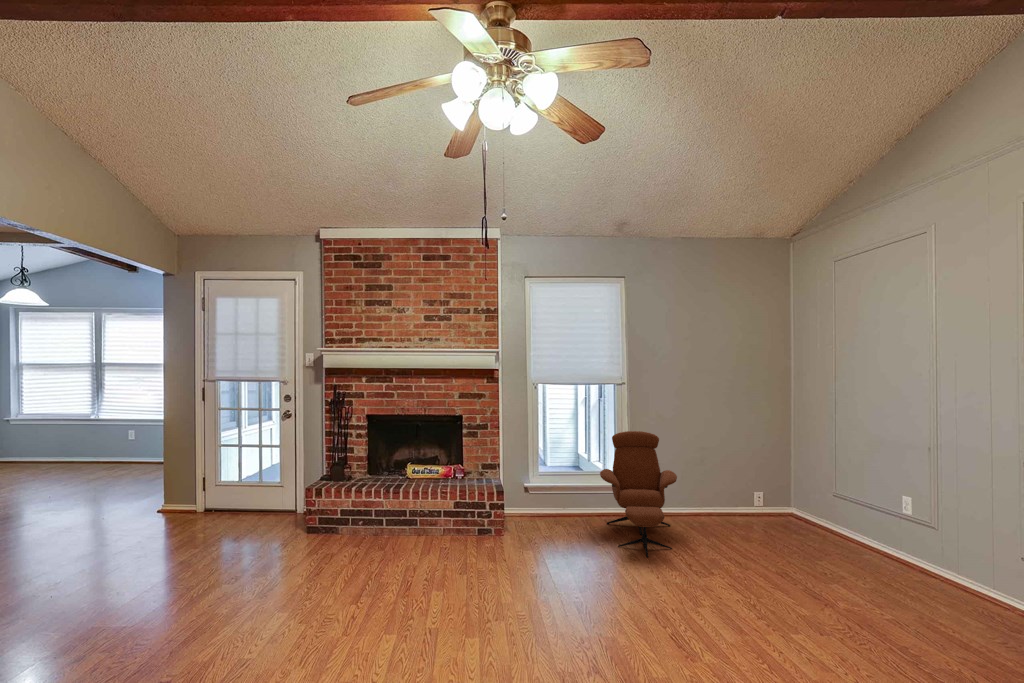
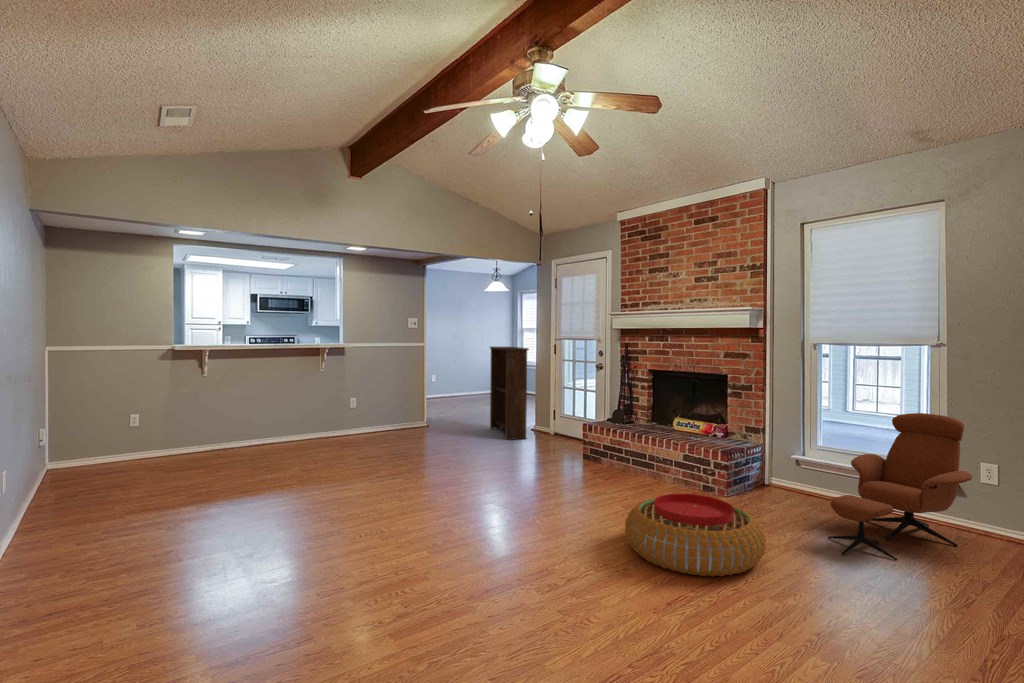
bookshelf: none [77,397,178,539] -> present [490,347,529,440]
pouf: none [518,540,651,627] -> present [625,494,766,576]

